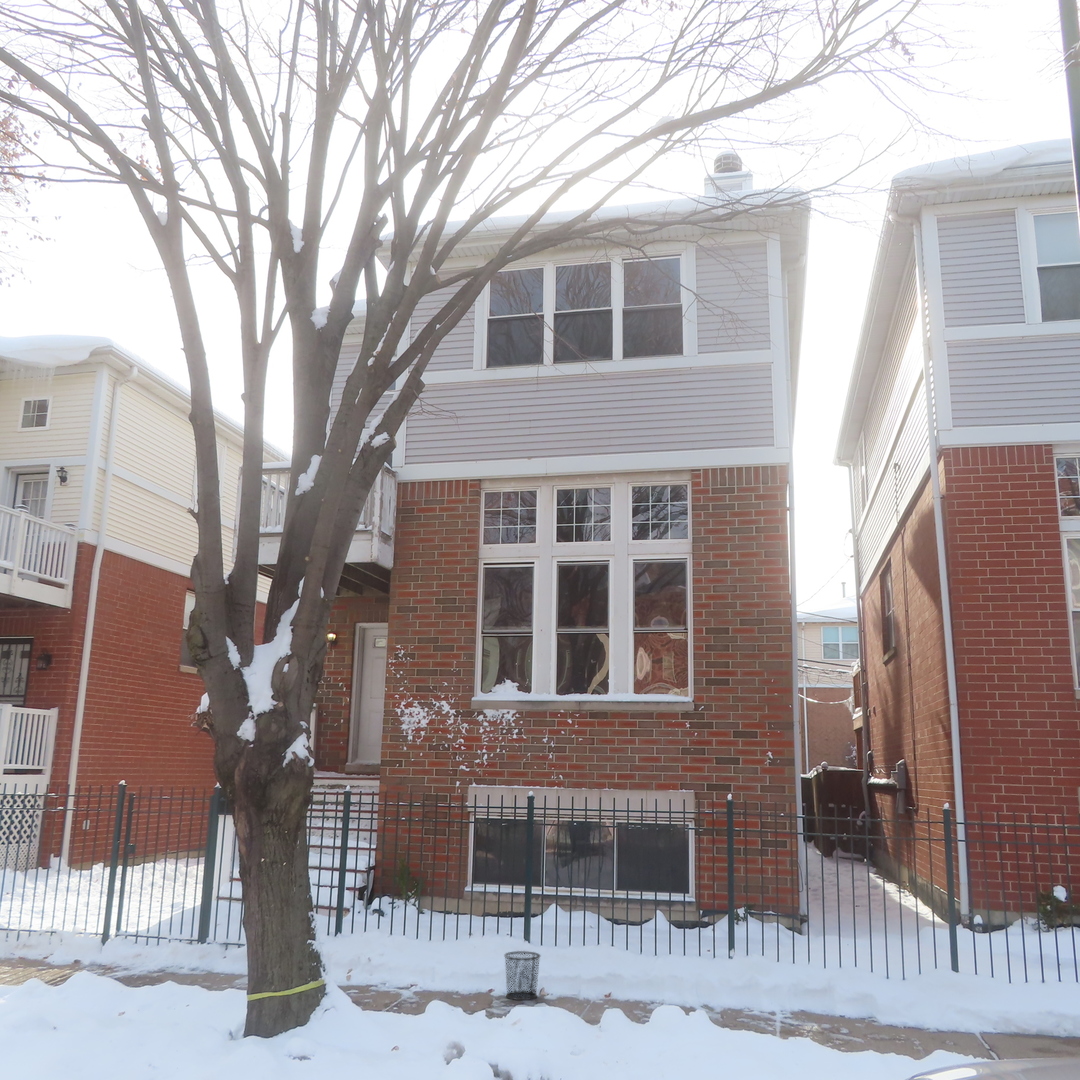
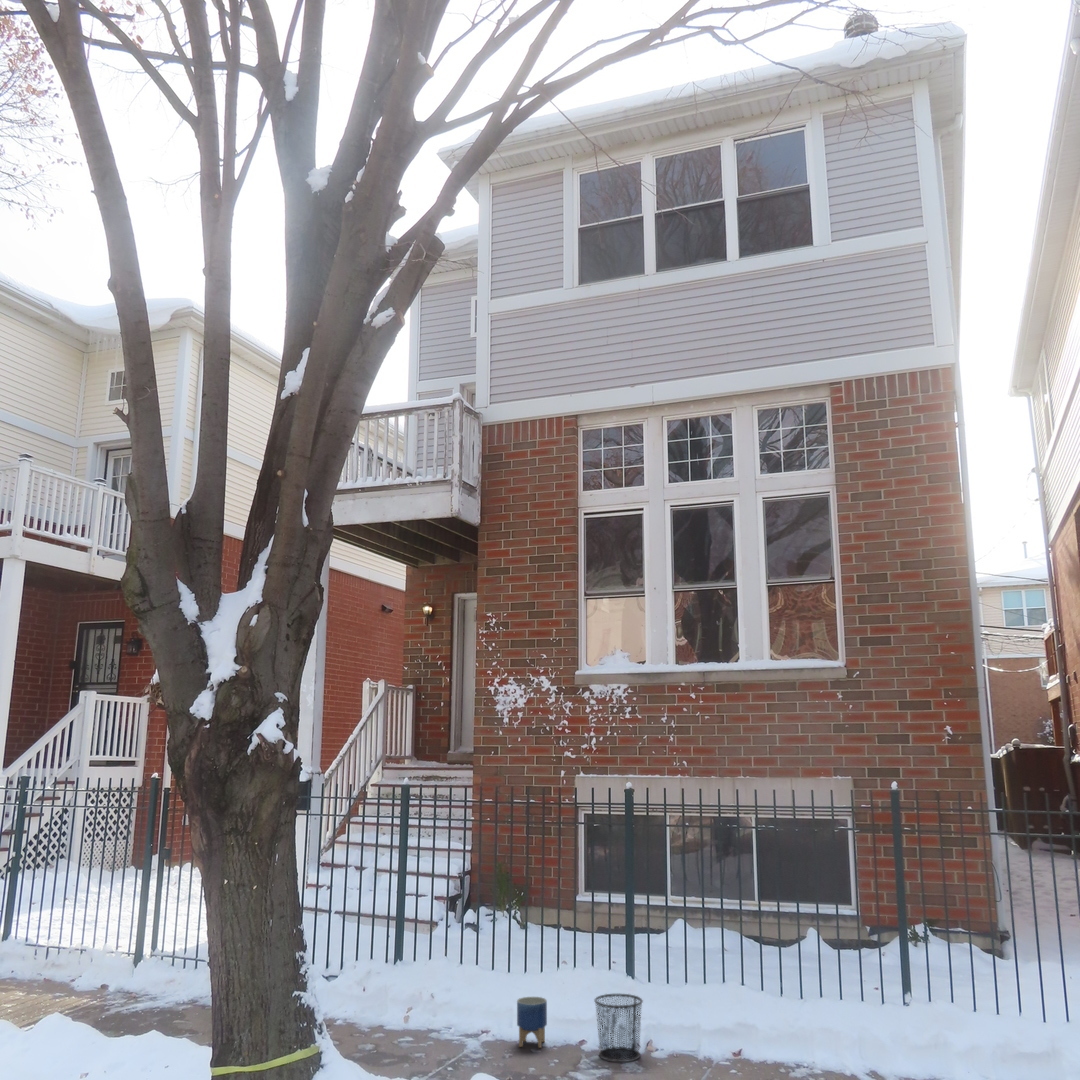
planter: none [442,956,466,993] -> present [517,997,547,1048]

